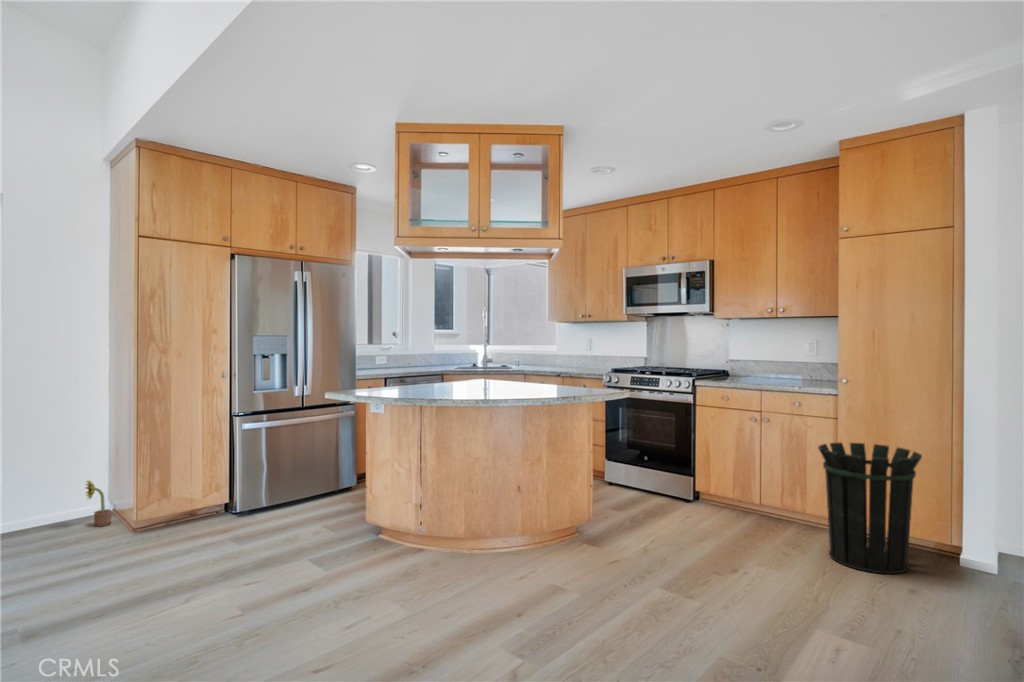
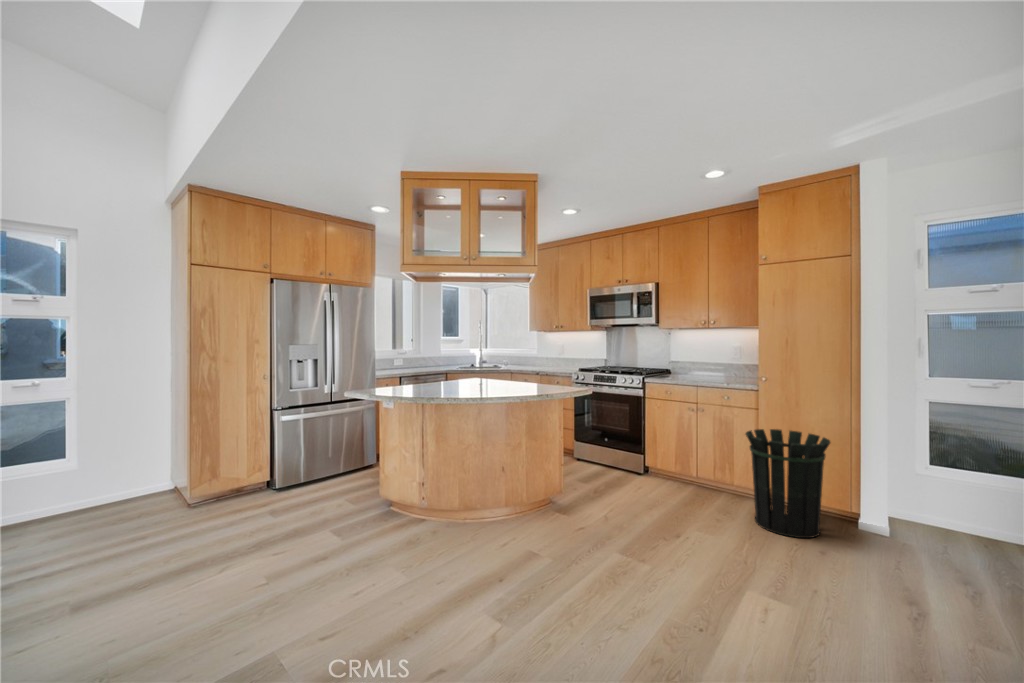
decorative plant: present [86,481,111,526] -> none [150,463,173,502]

